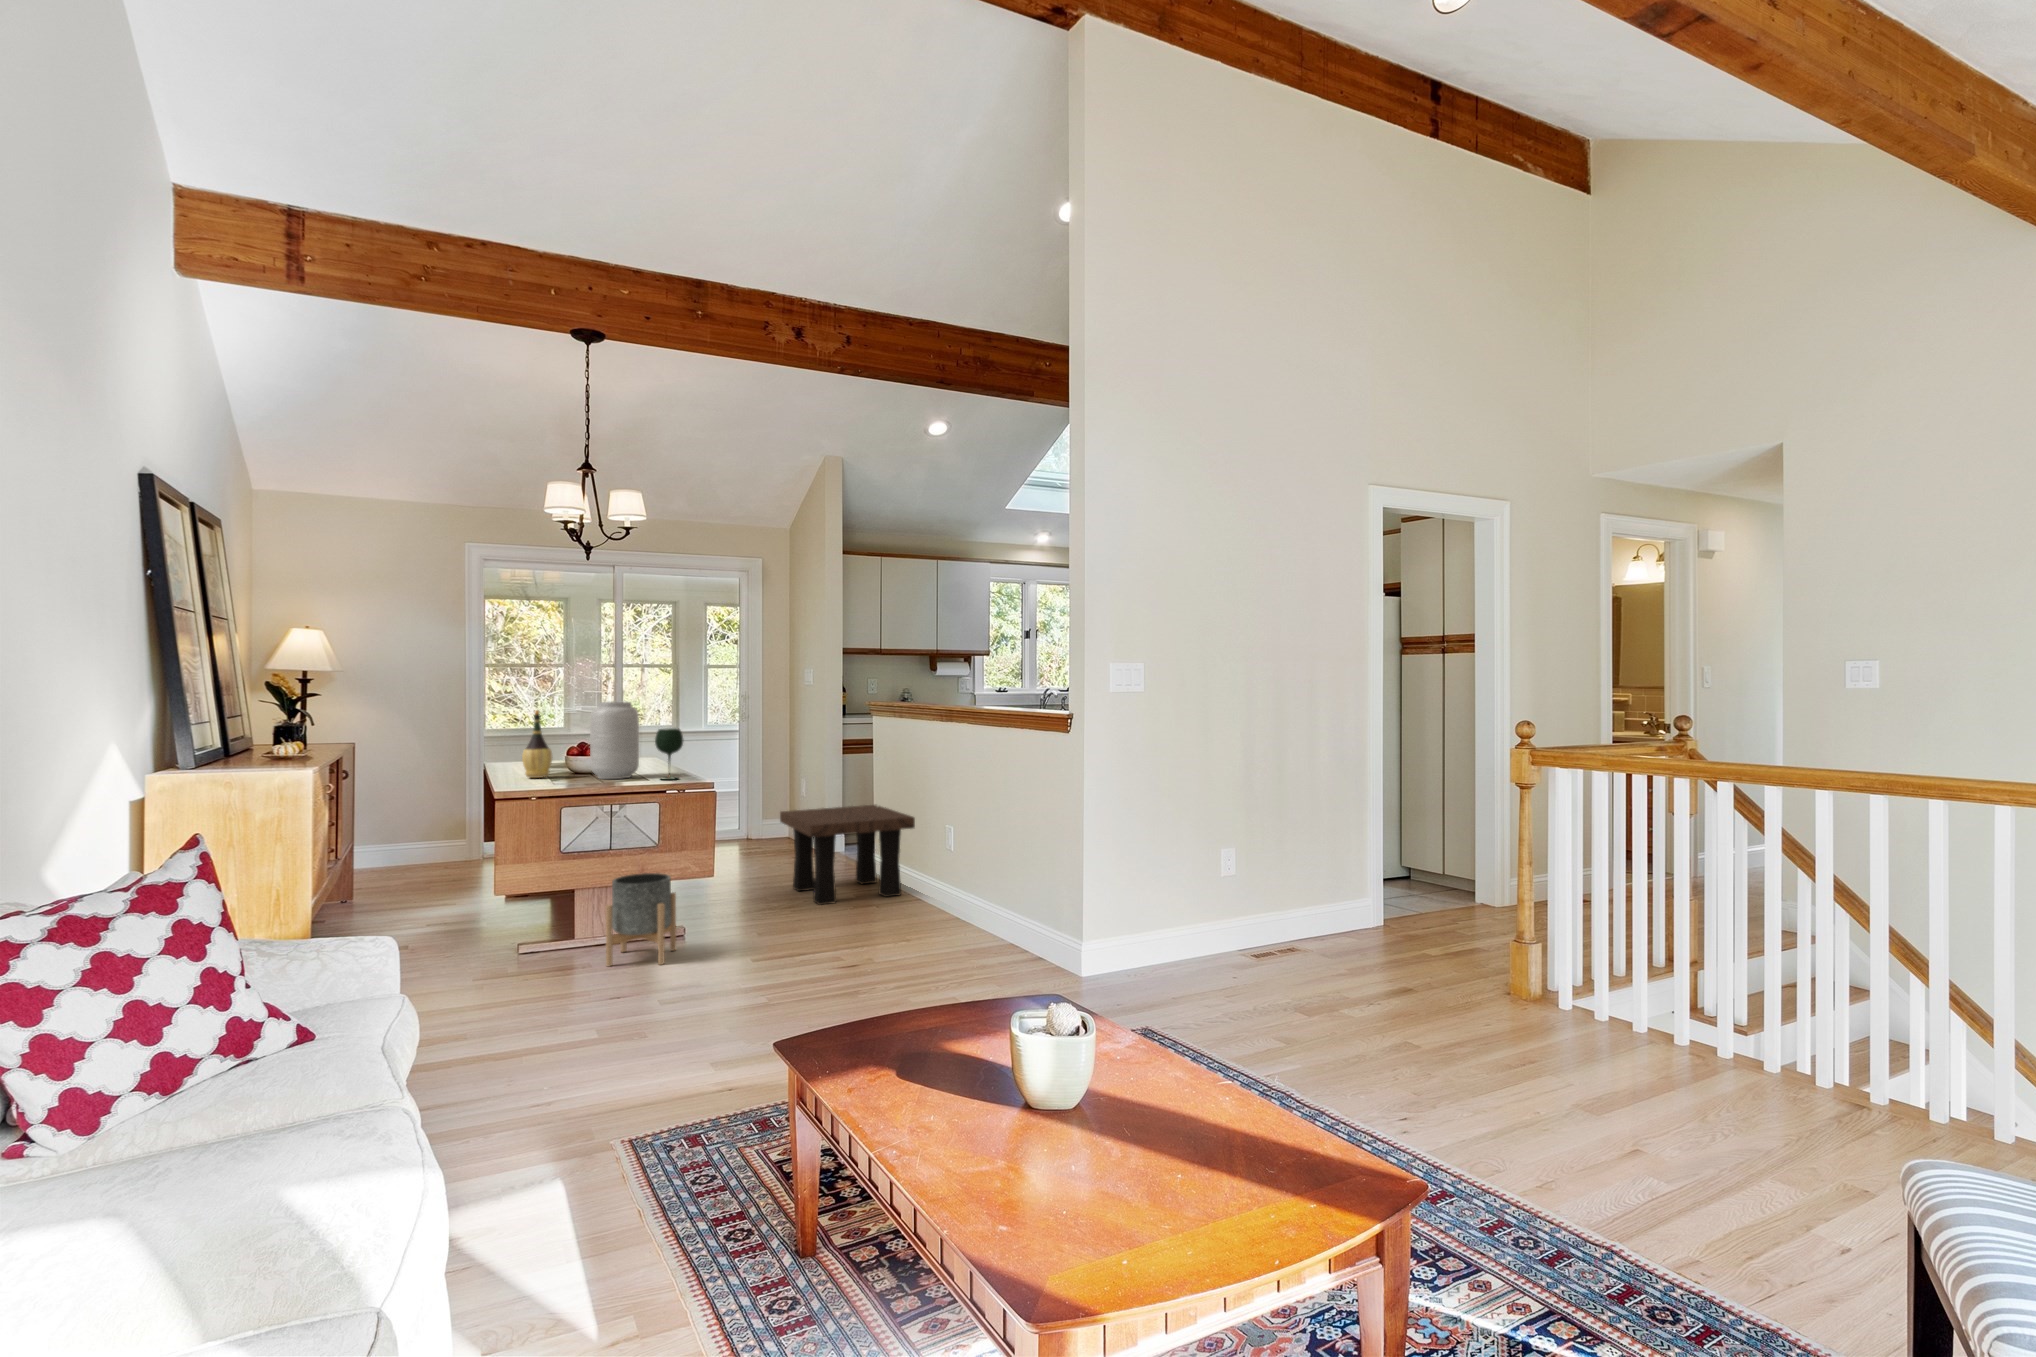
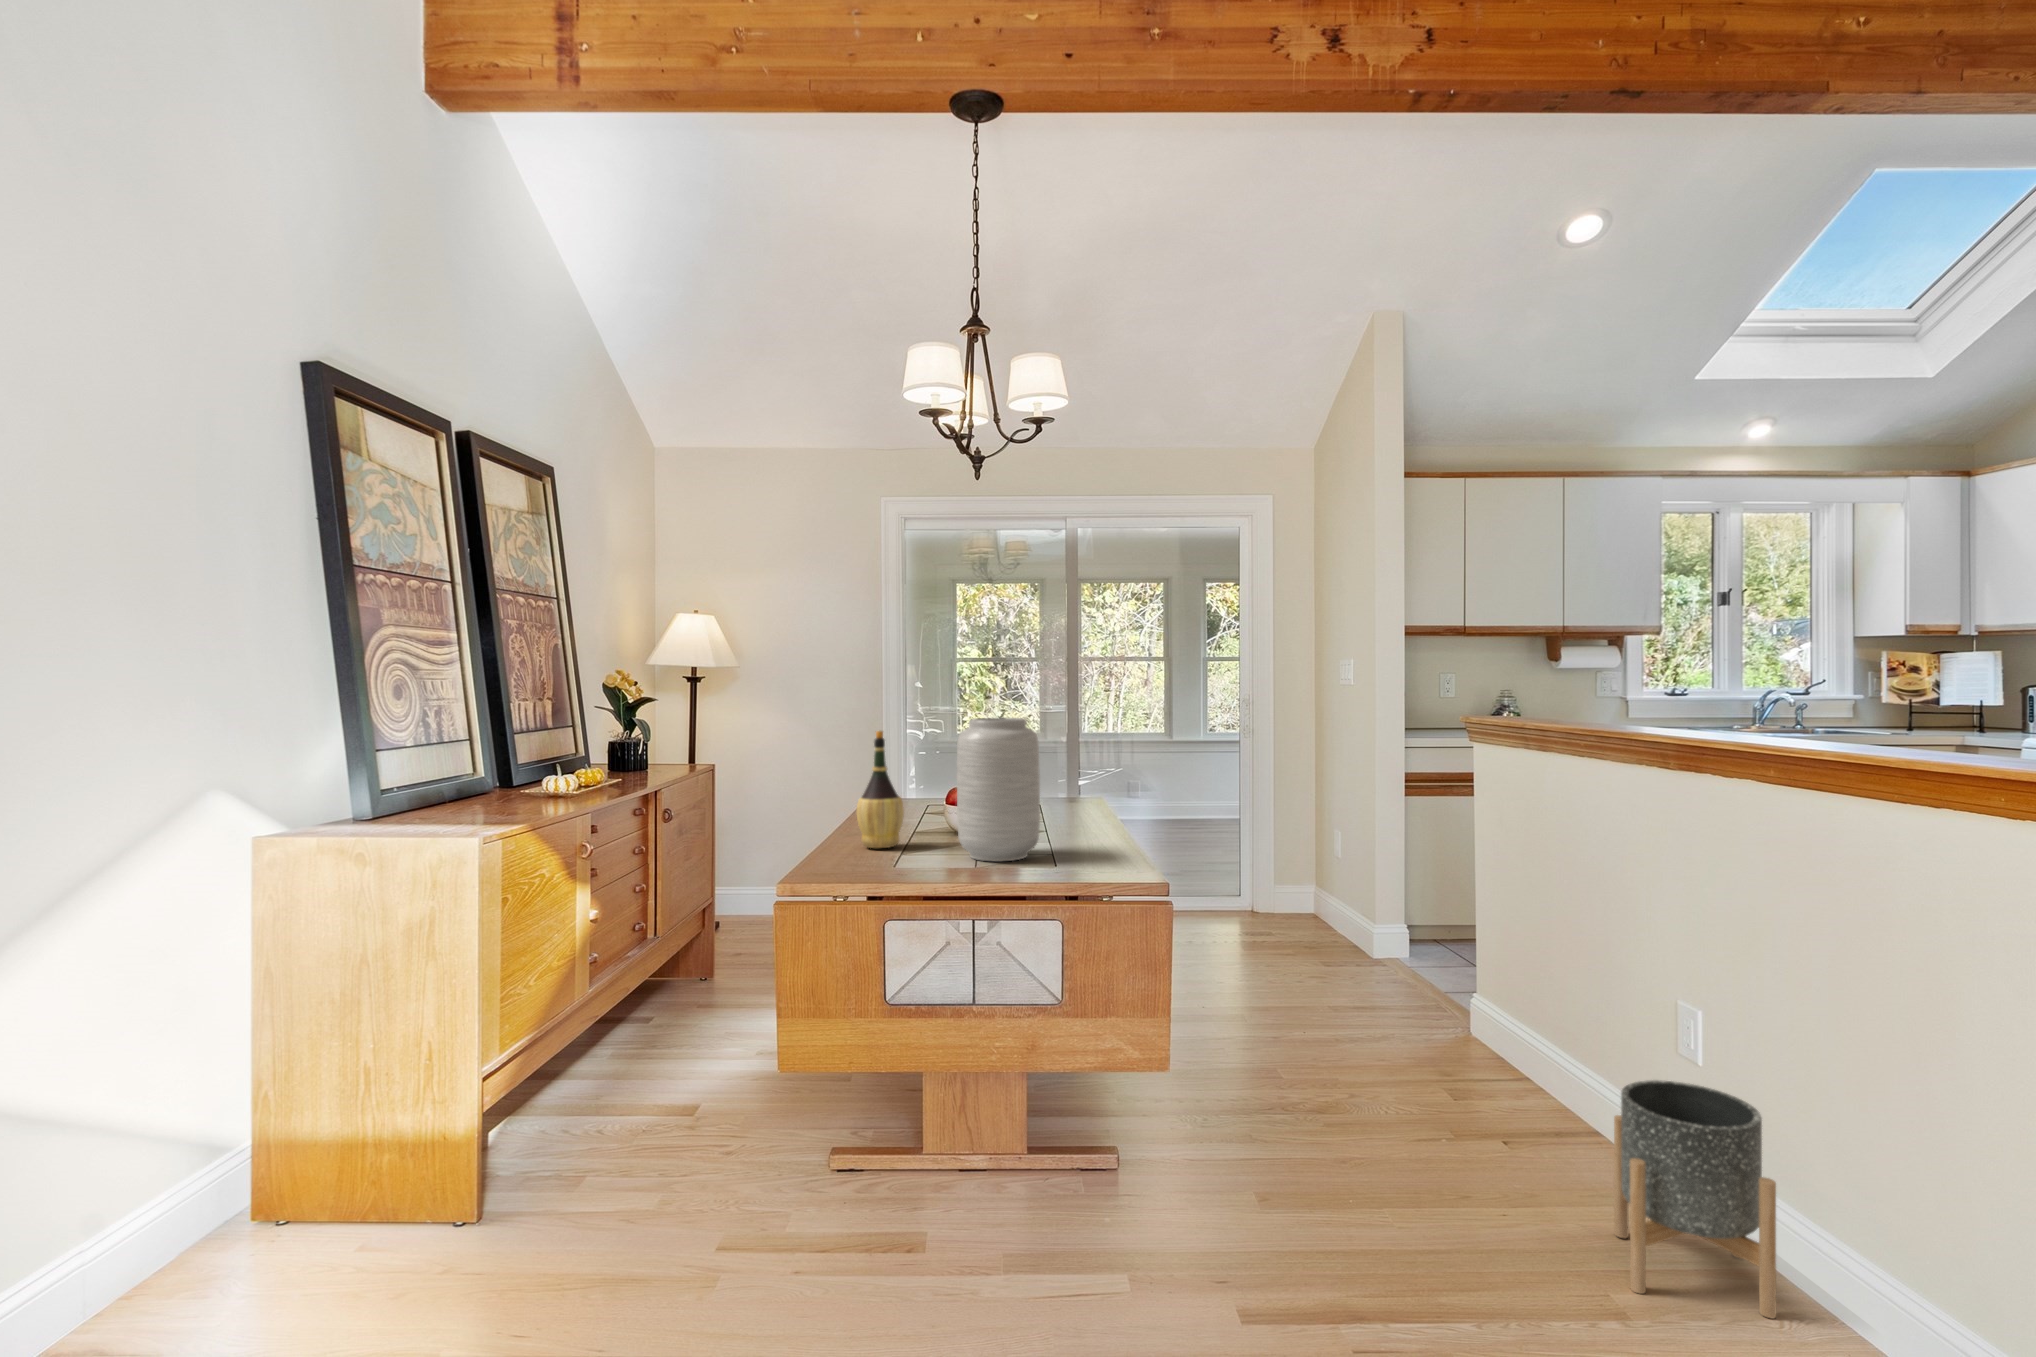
wine glass: present [655,728,683,780] -> none [1060,772,1113,873]
side table: present [780,805,915,905] -> none [1300,911,1584,1120]
planter: present [606,873,676,966] -> present [1614,1080,1776,1319]

